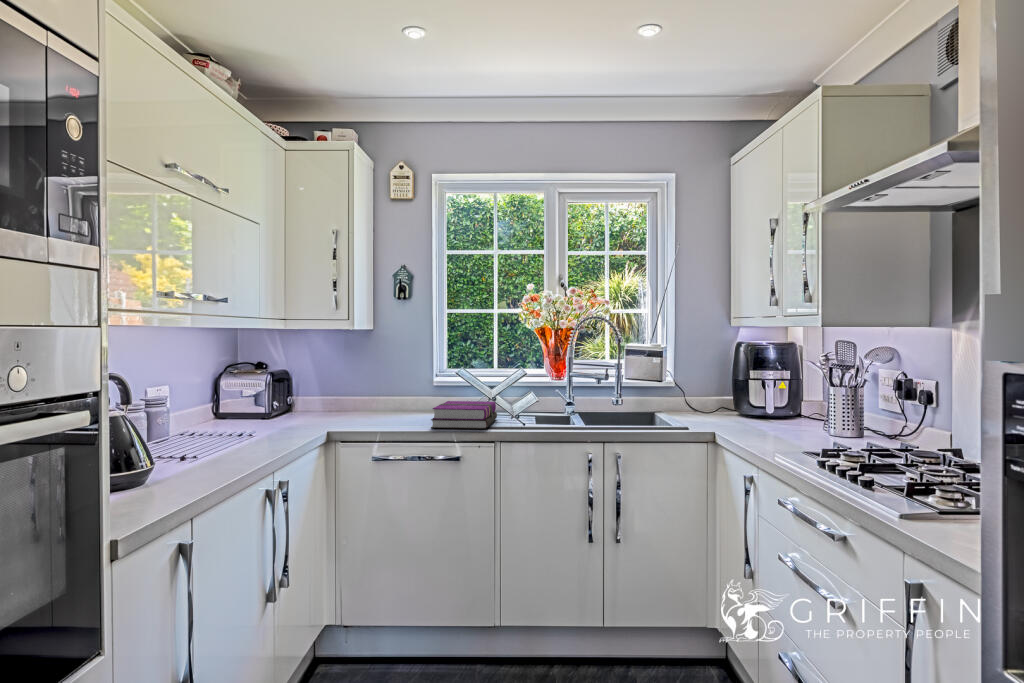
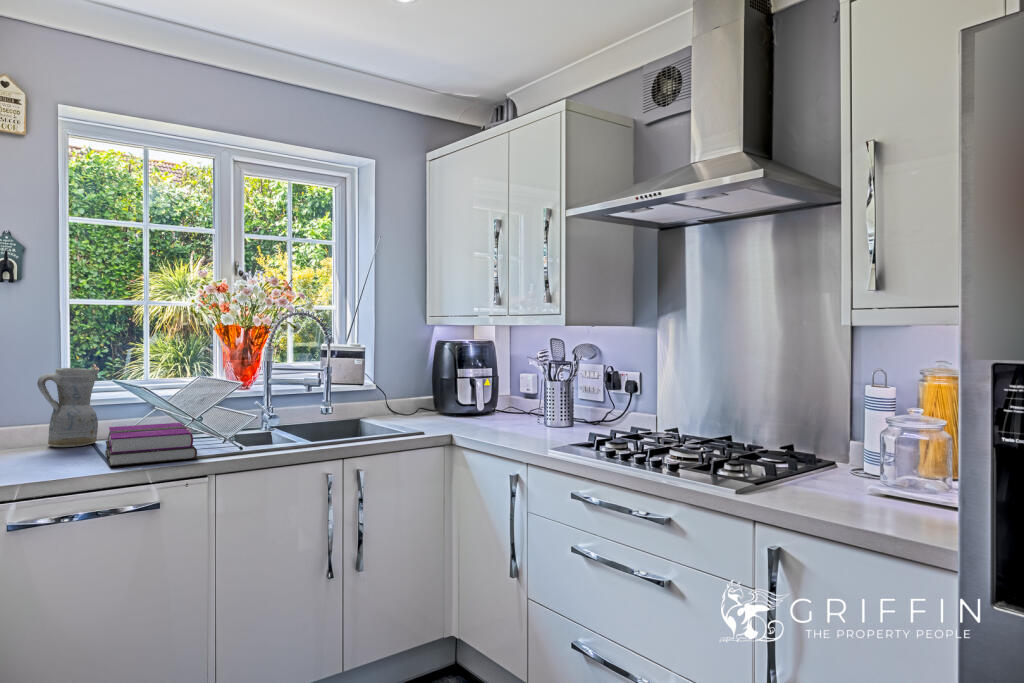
ceramic pitcher: none [416,358,453,413] -> present [37,368,99,447]

